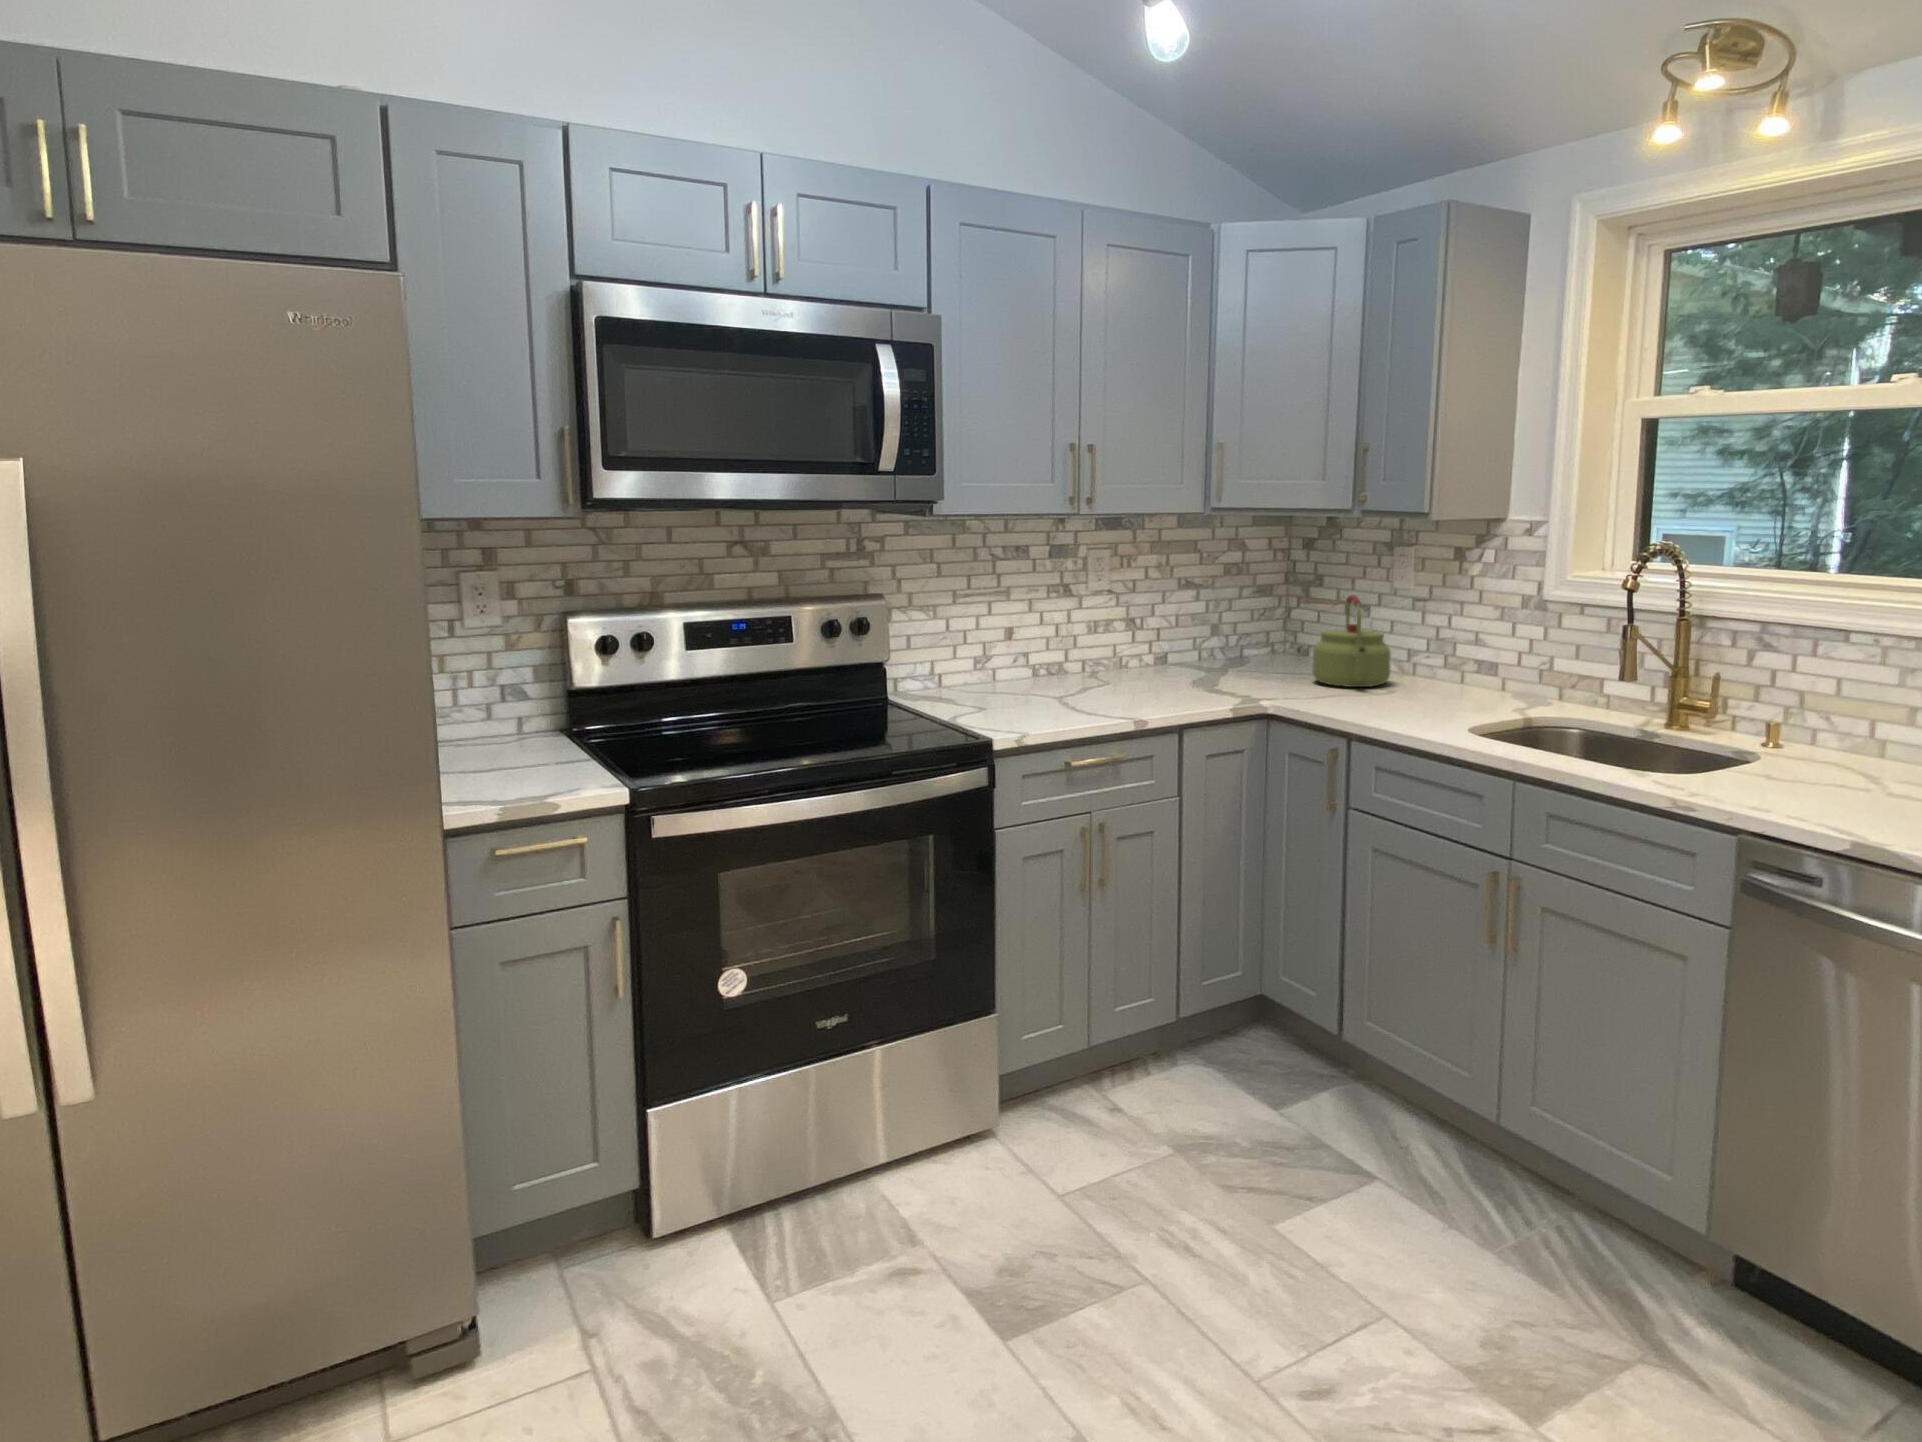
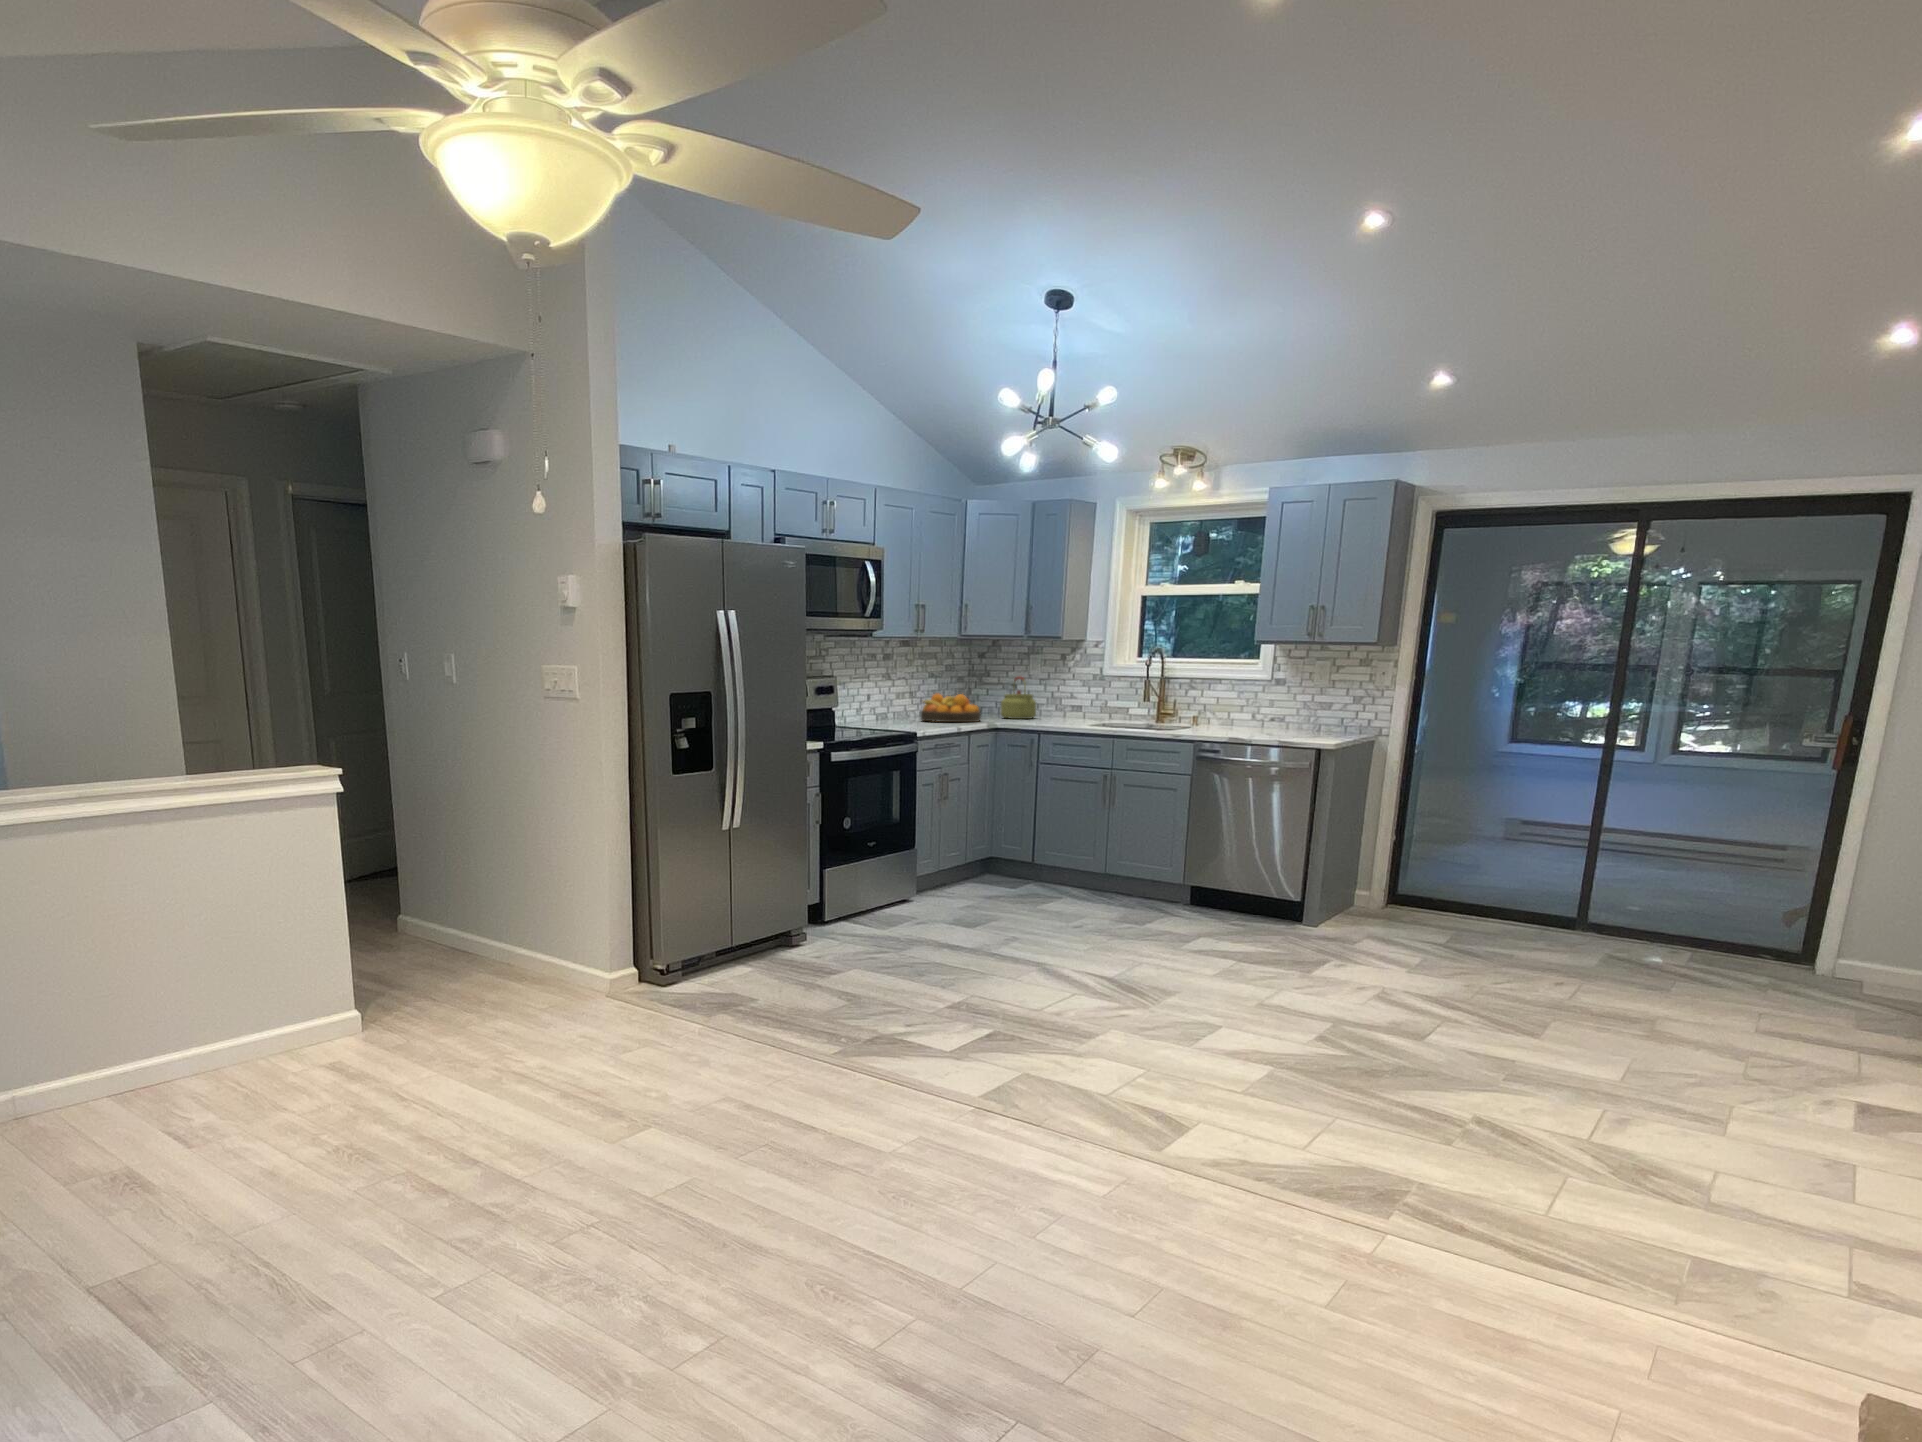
fruit bowl: none [1112,633,1245,702] -> present [921,694,981,722]

